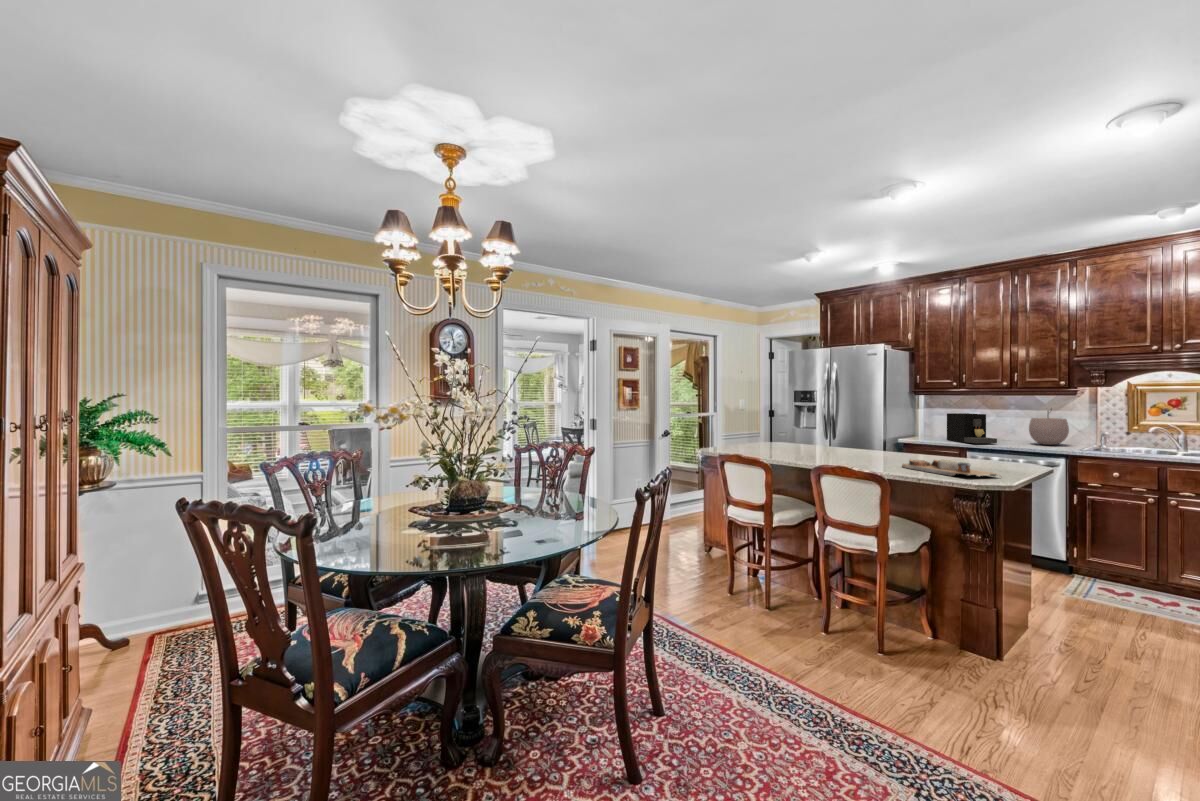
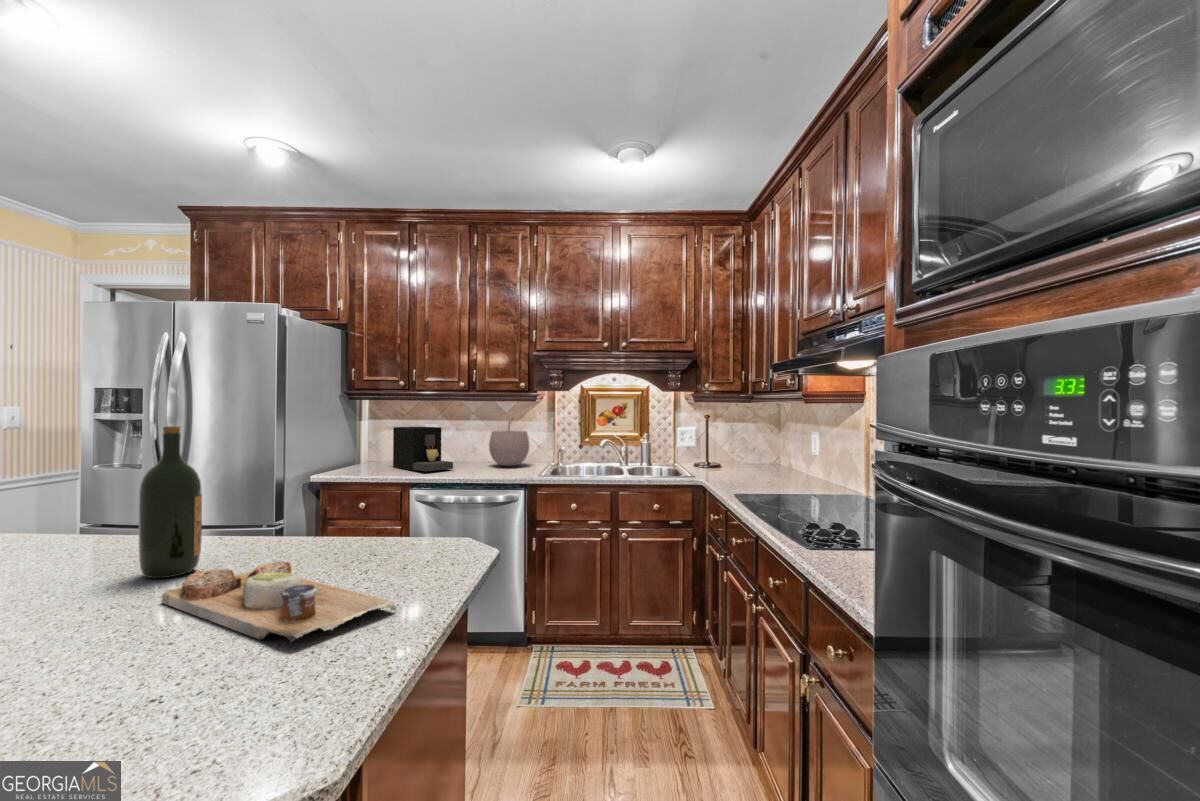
wine bottle: none [881,408,902,463] -> present [139,426,202,578]

